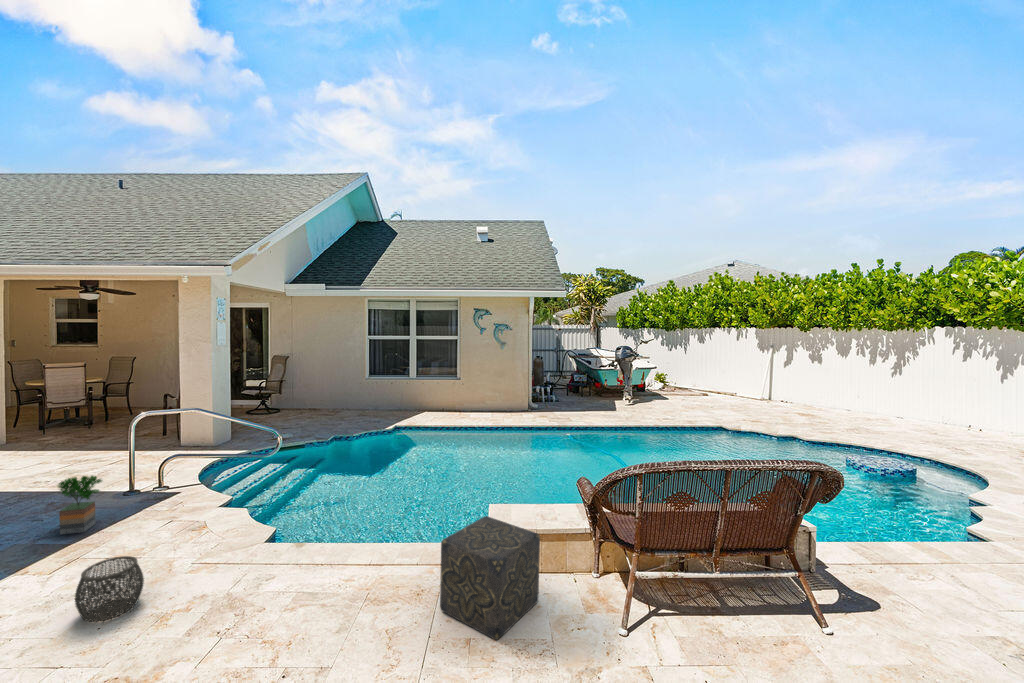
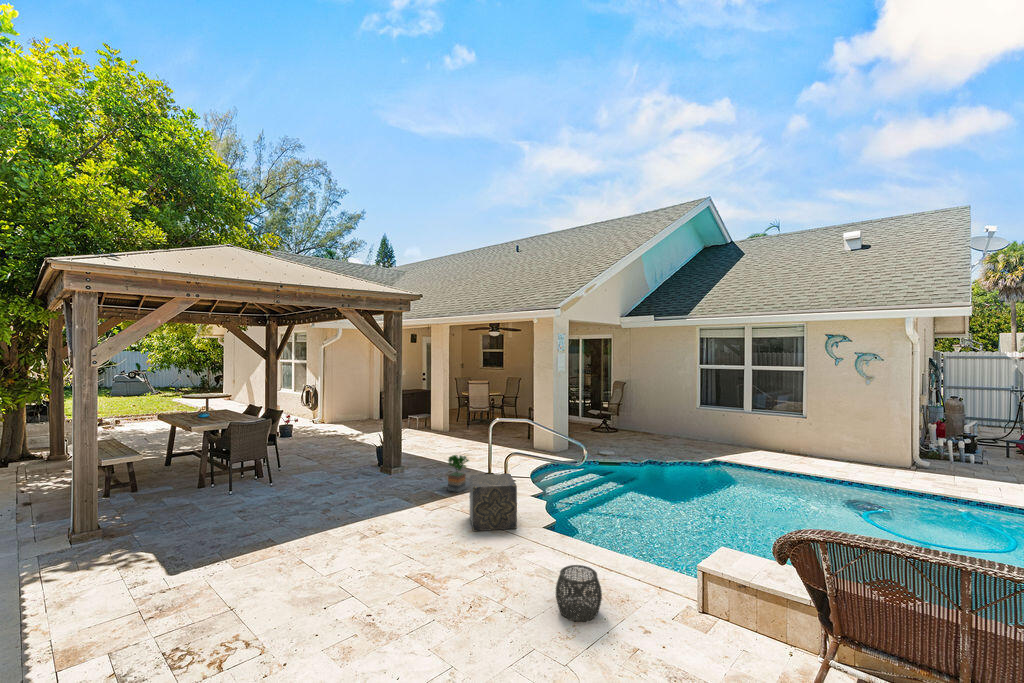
ottoman: present [440,516,540,640] -> present [470,474,517,531]
woven basket: present [75,556,144,622] -> present [555,565,602,622]

